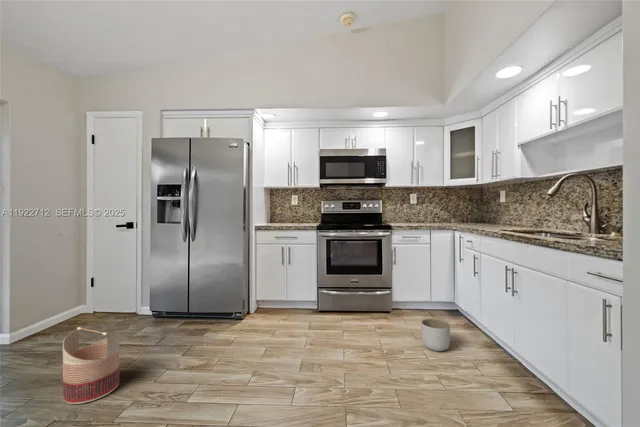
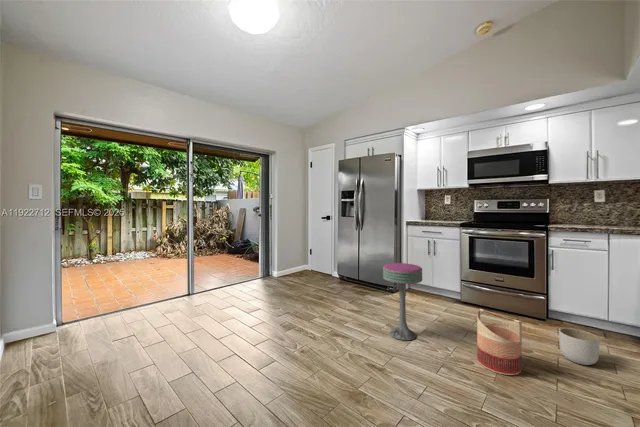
bar stool: none [256,280,309,390] -> present [383,263,422,340]
basket: present [63,327,120,404] -> present [477,309,522,375]

